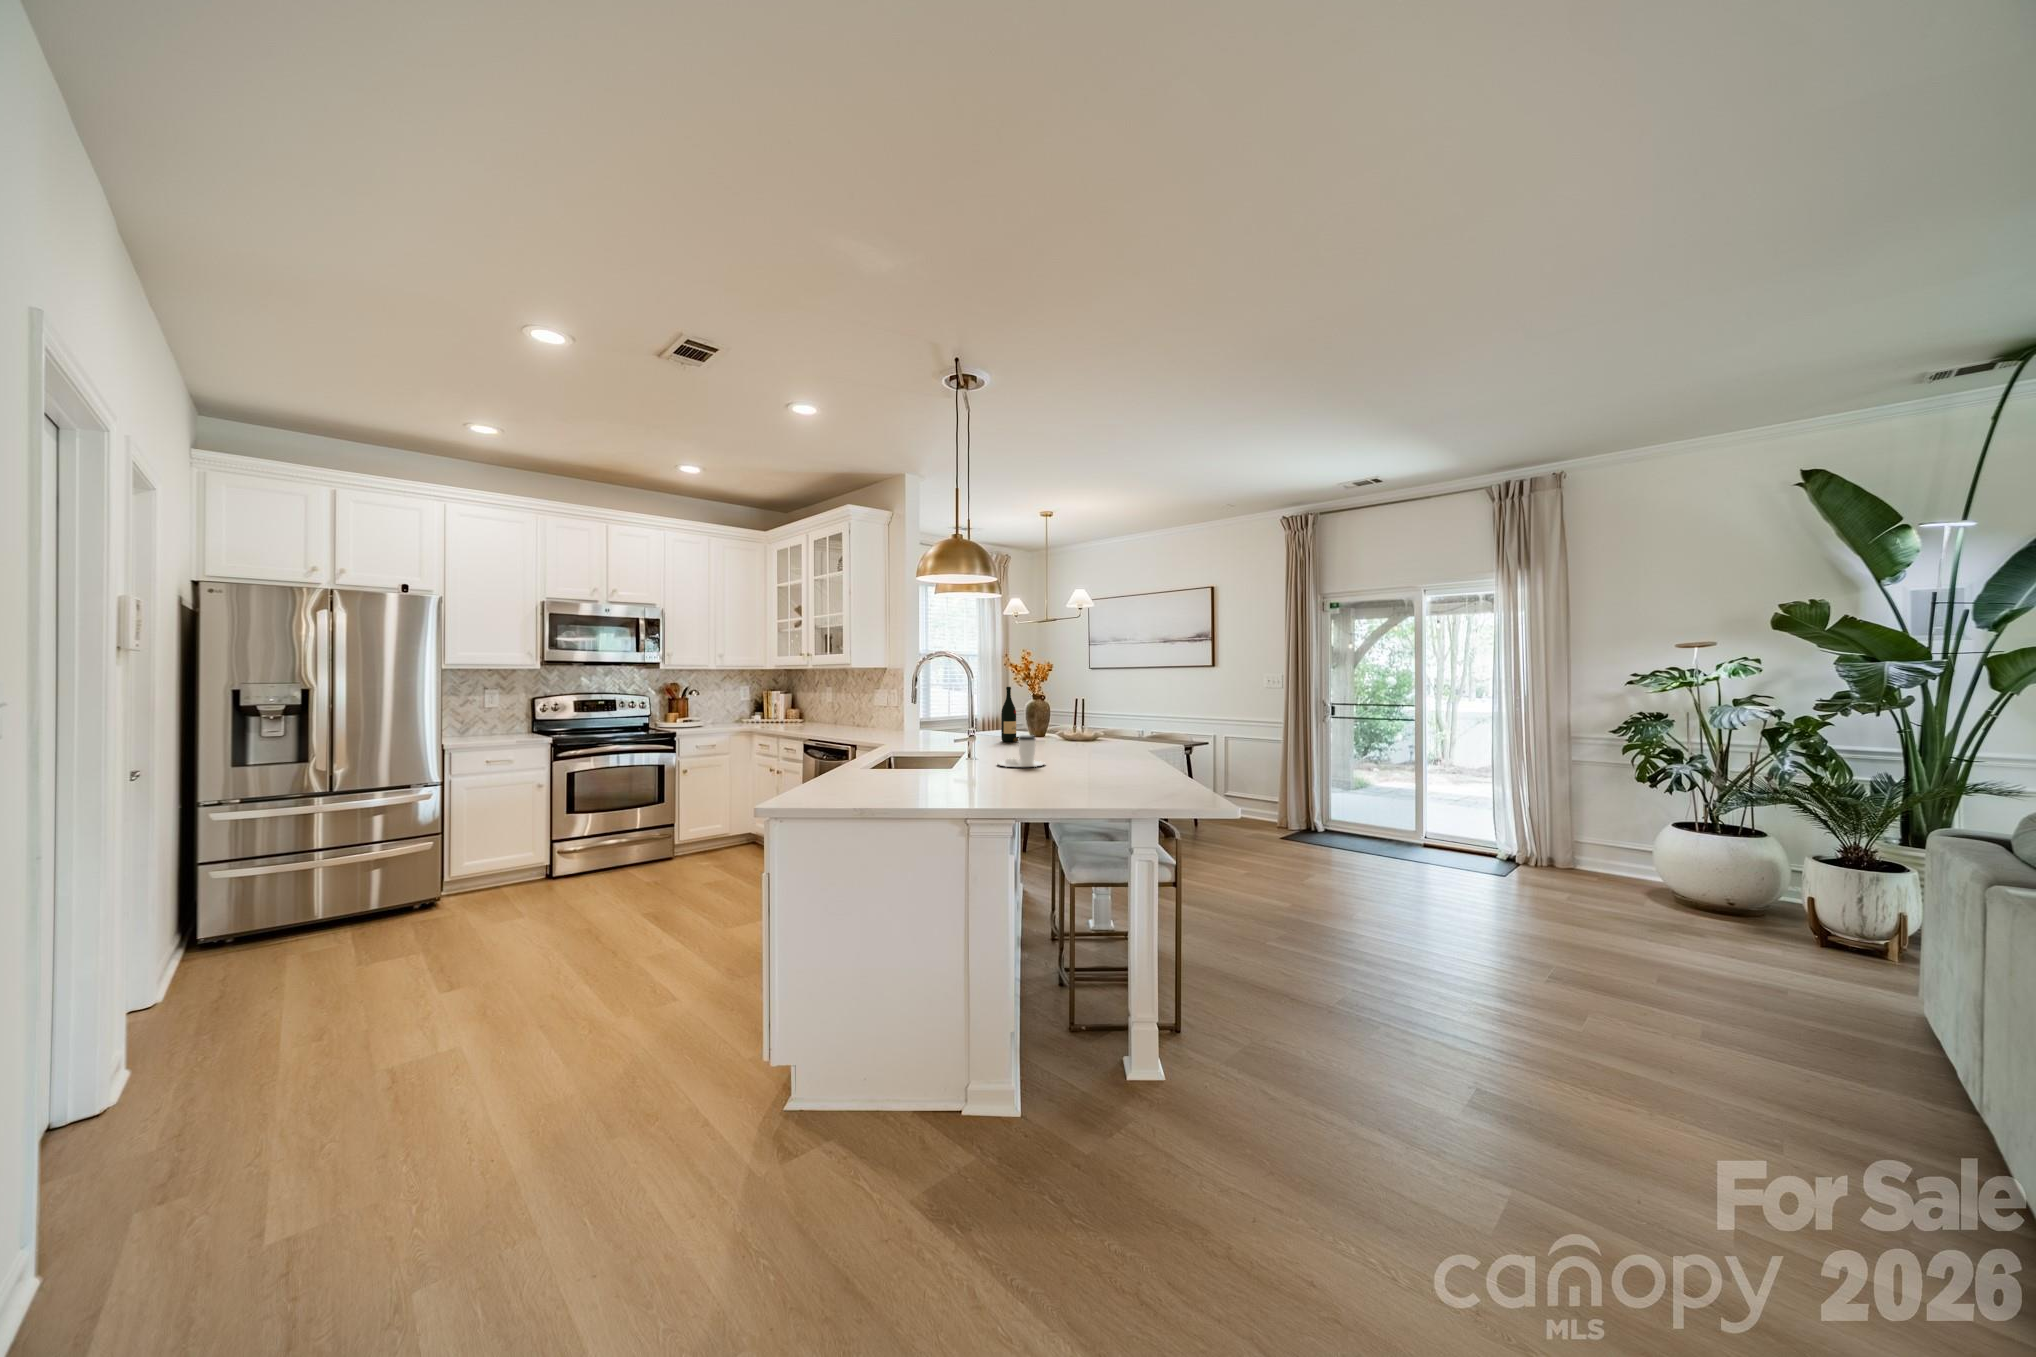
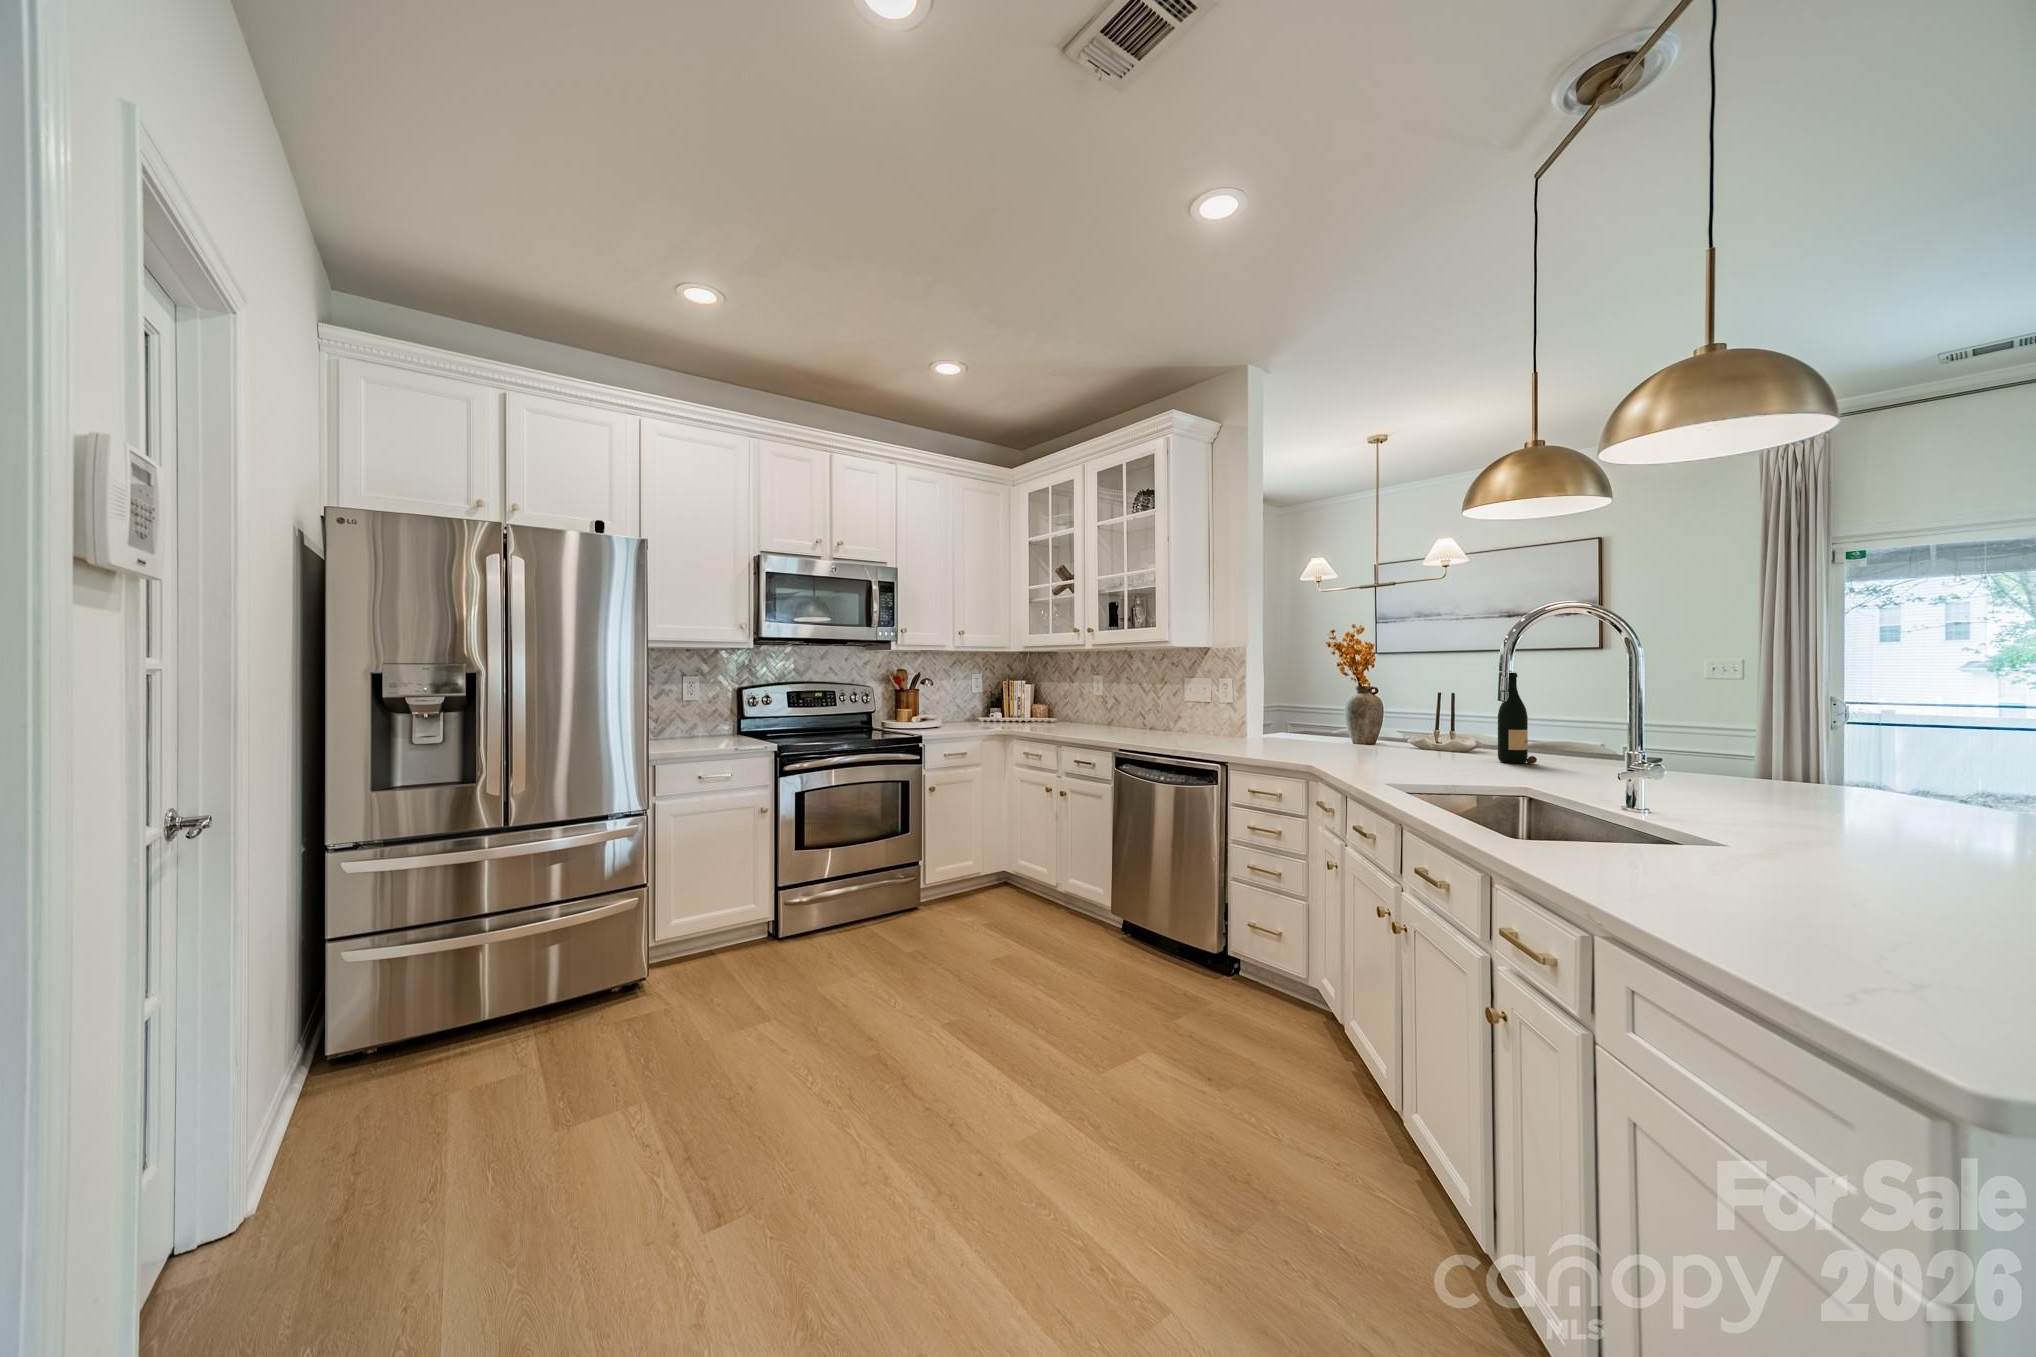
coffee cup: present [998,735,1044,767] -> none [1761,768,1913,840]

